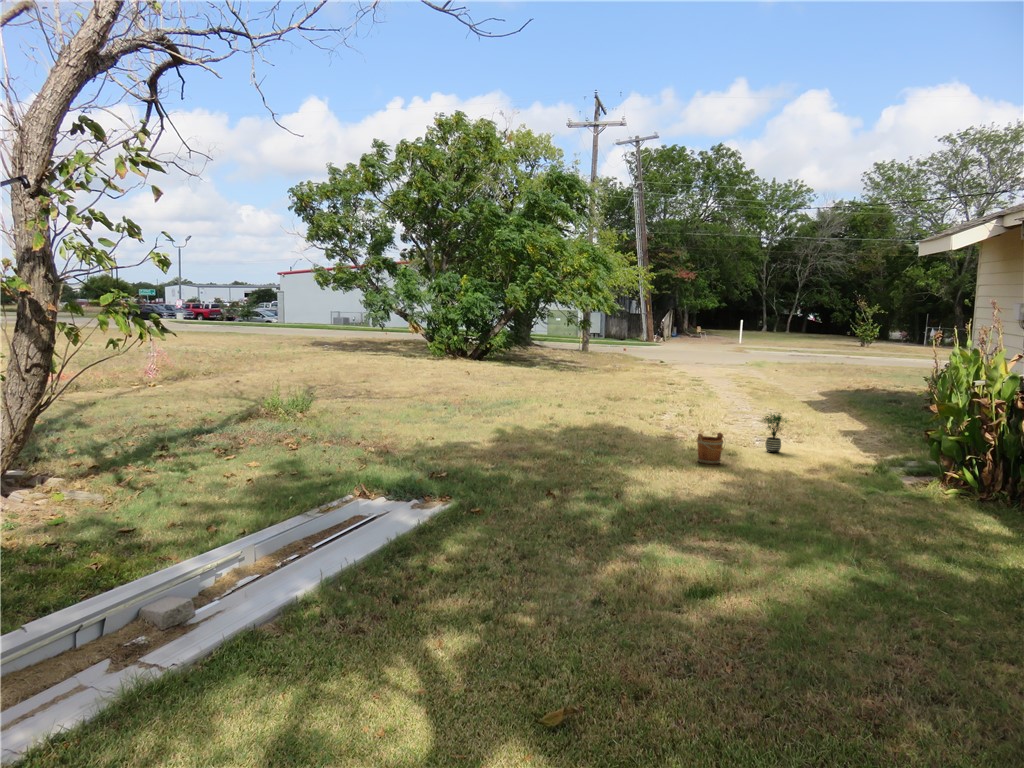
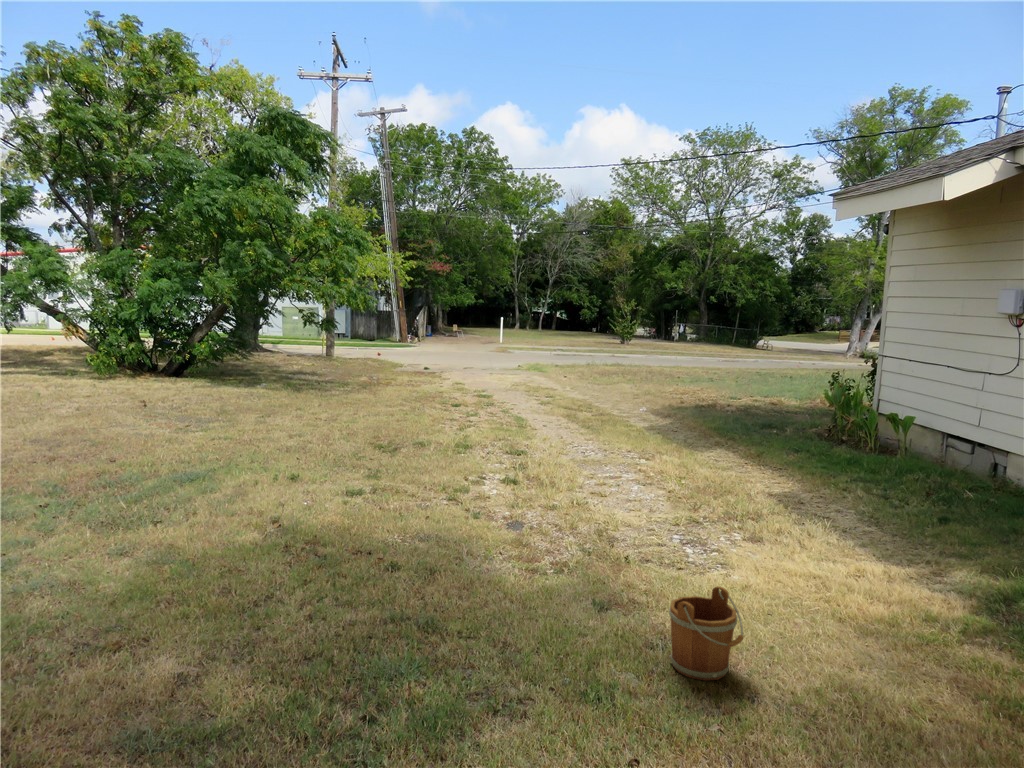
potted plant: present [762,414,787,453] -> none [741,502,807,592]

